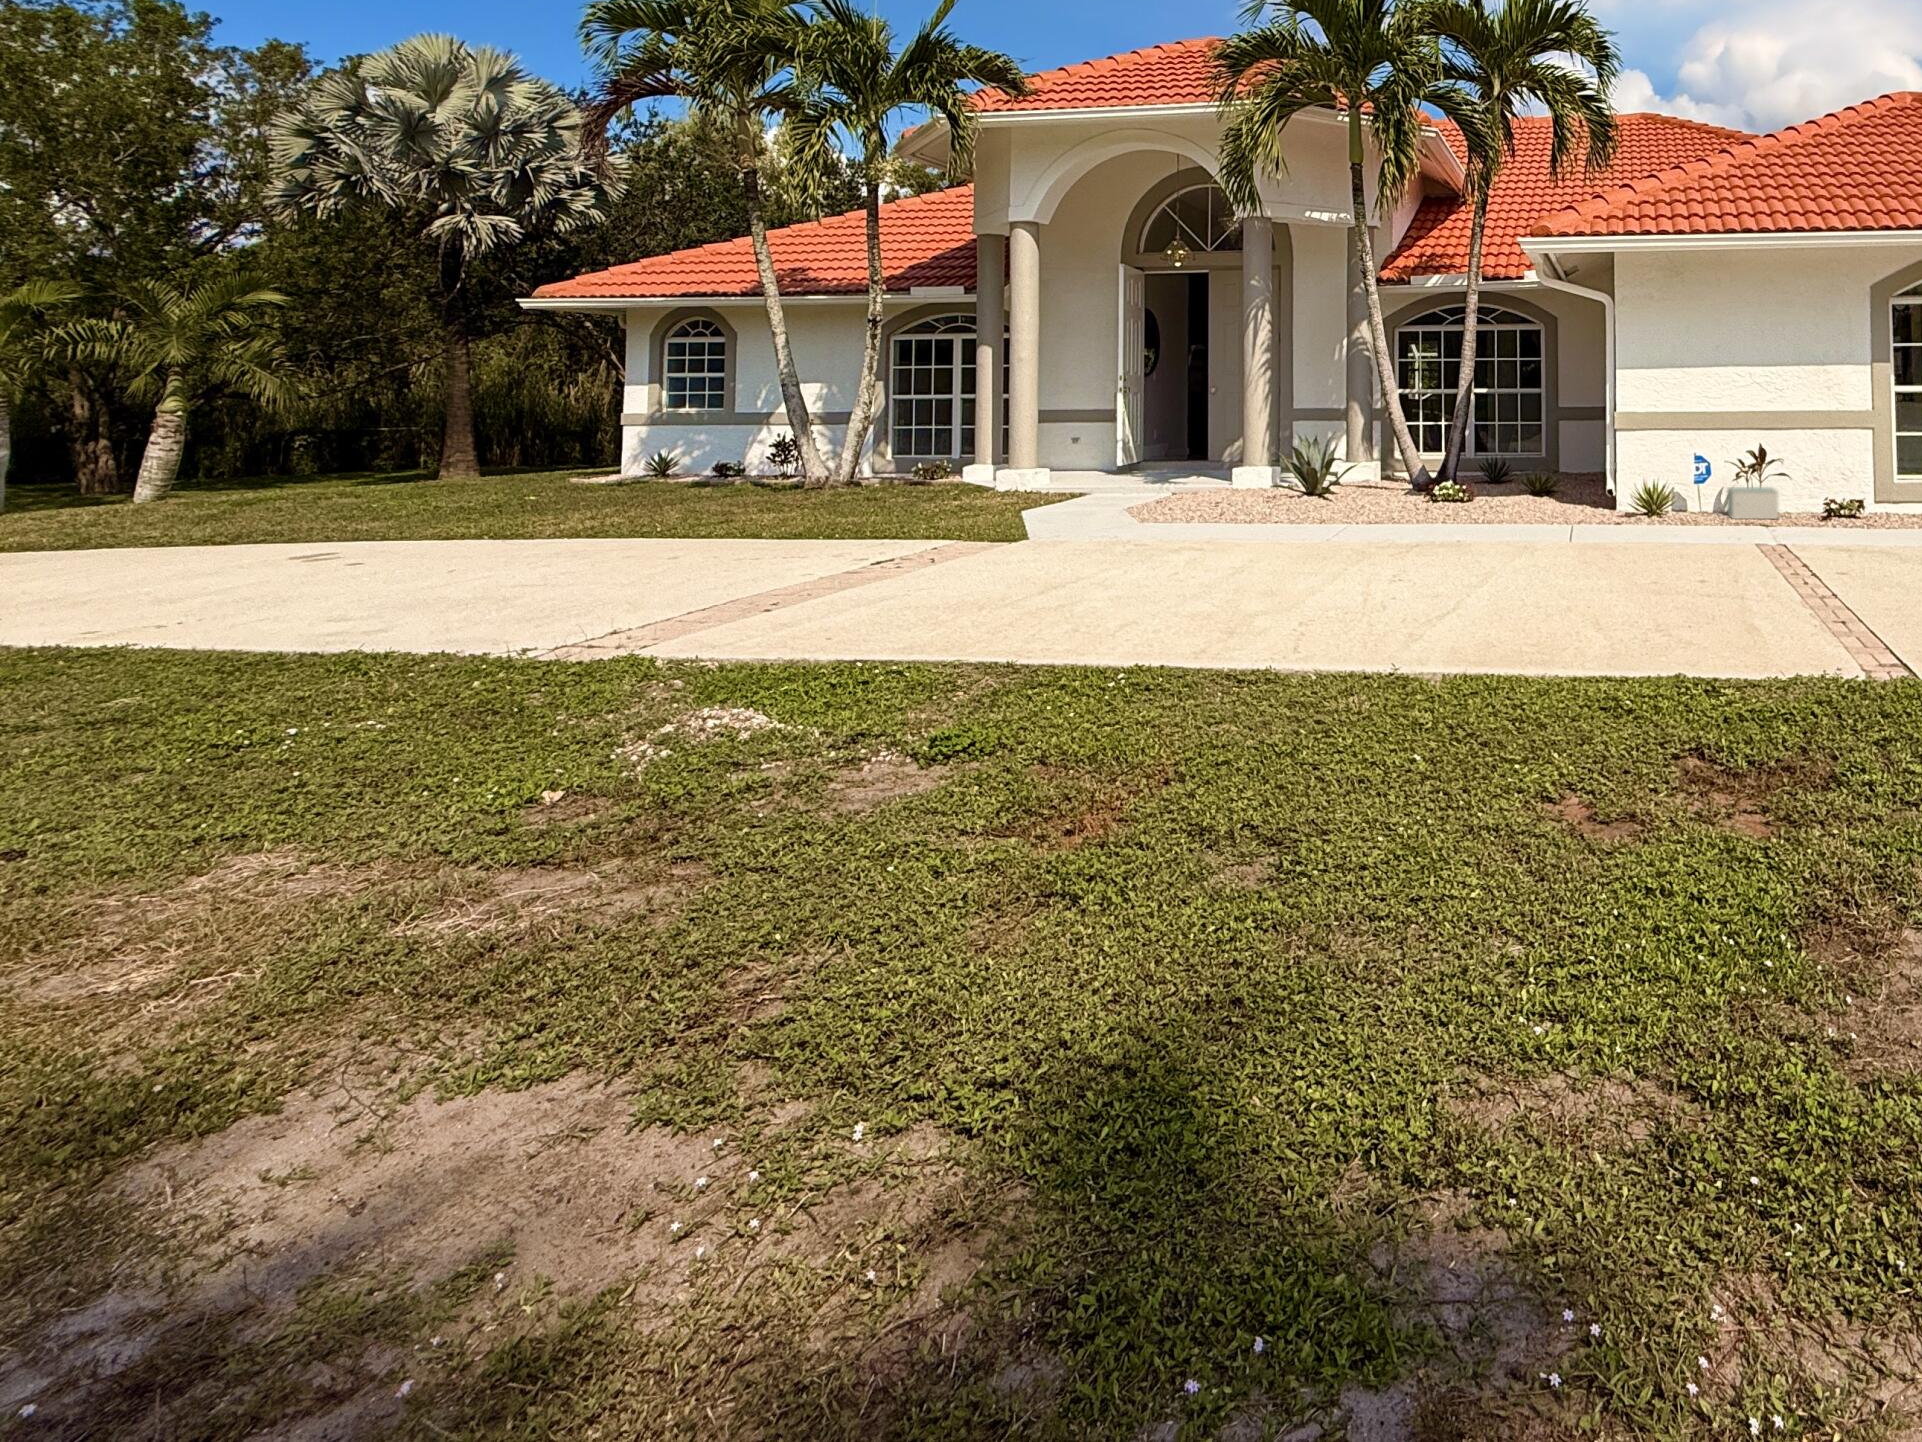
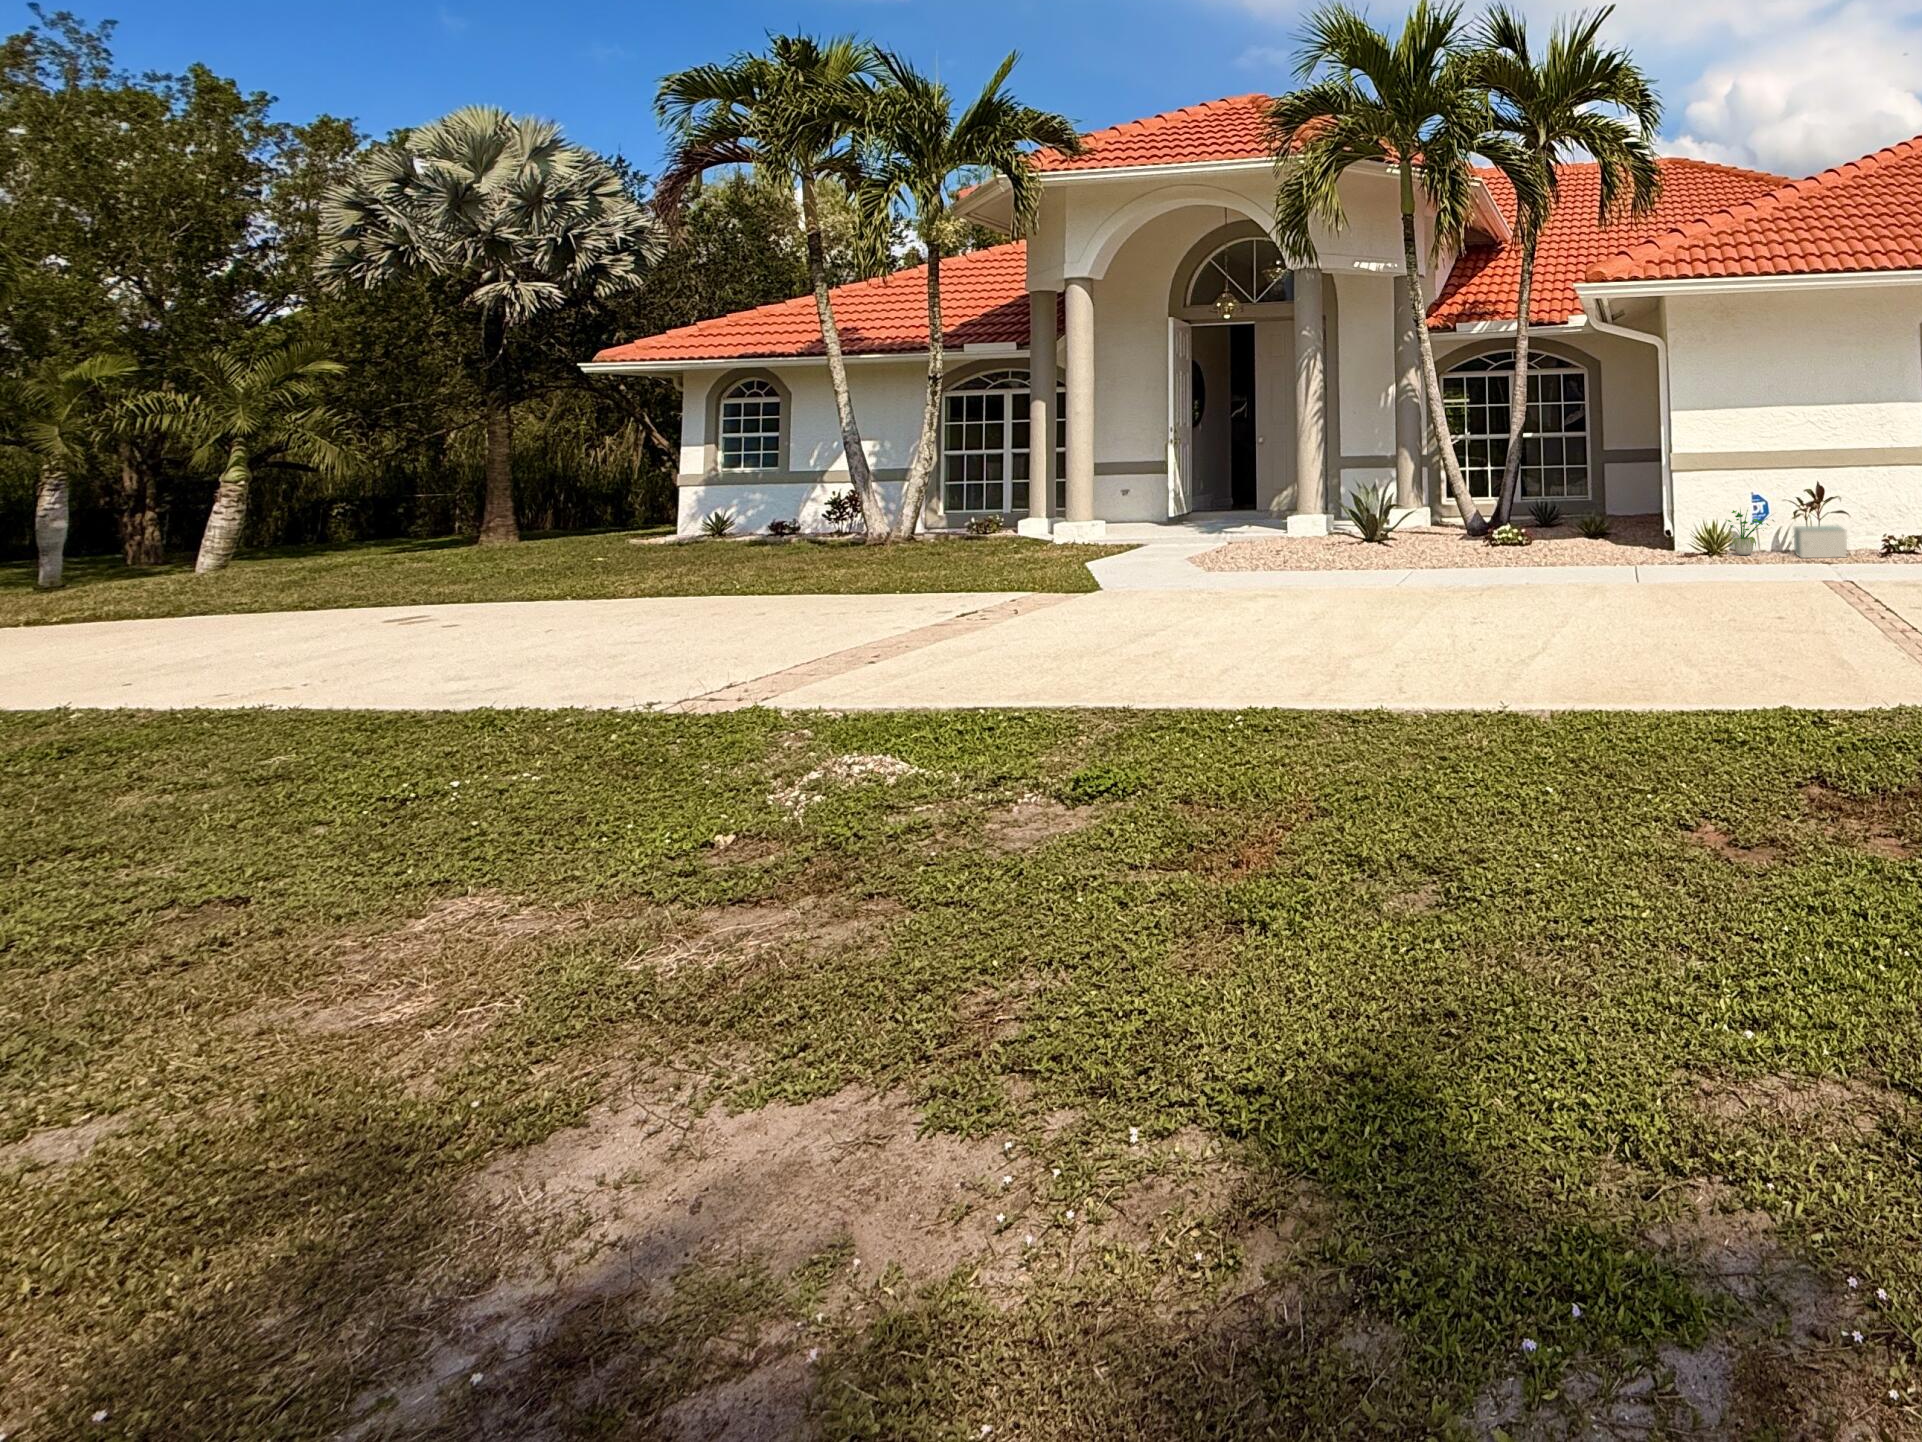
potted plant: none [1659,459,1713,515] -> present [1728,510,1774,555]

